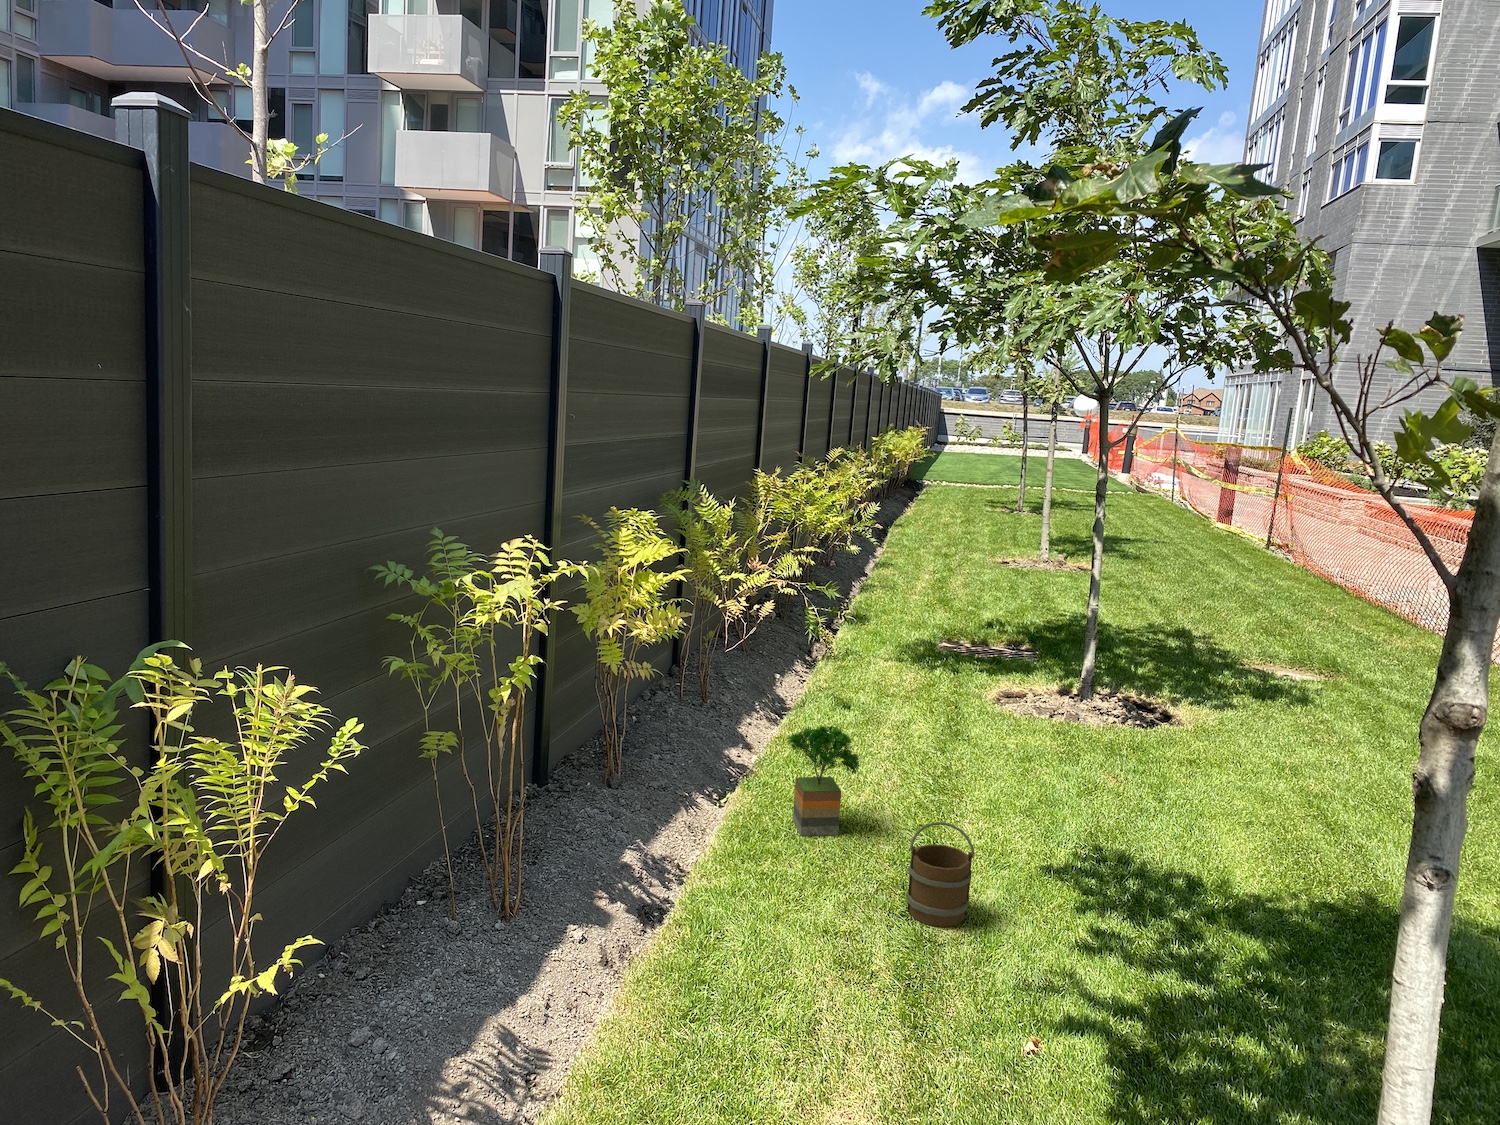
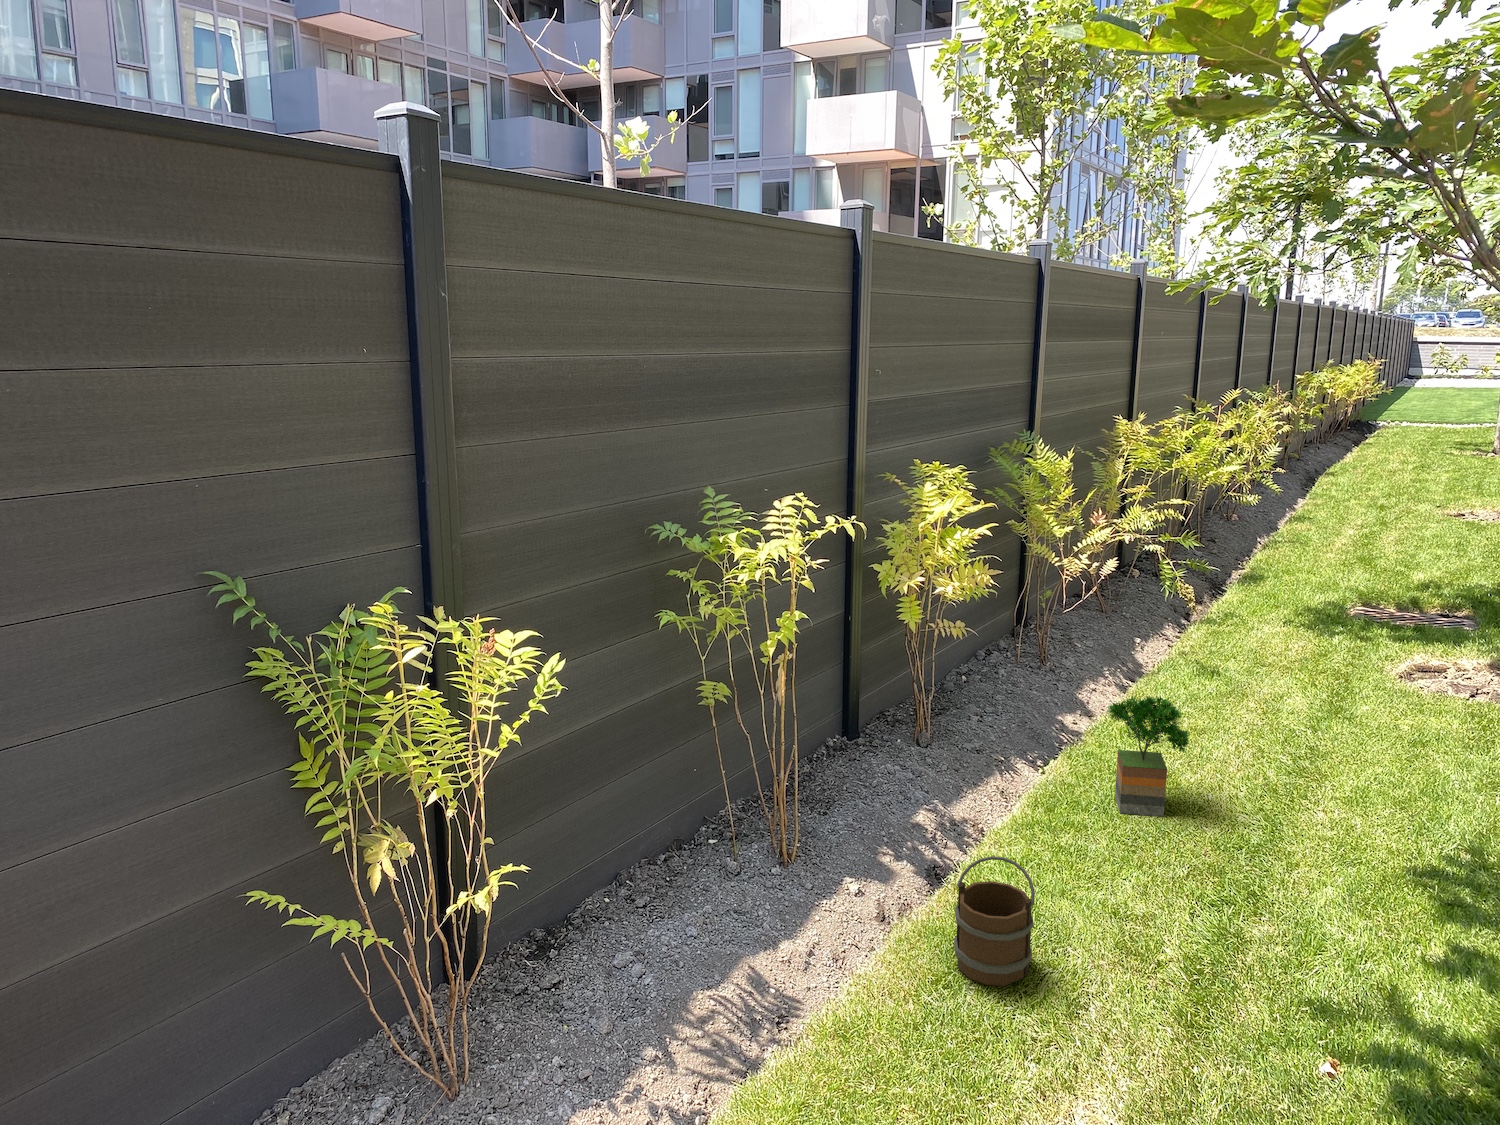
bucket: present [906,822,975,927] -> present [954,856,1035,986]

